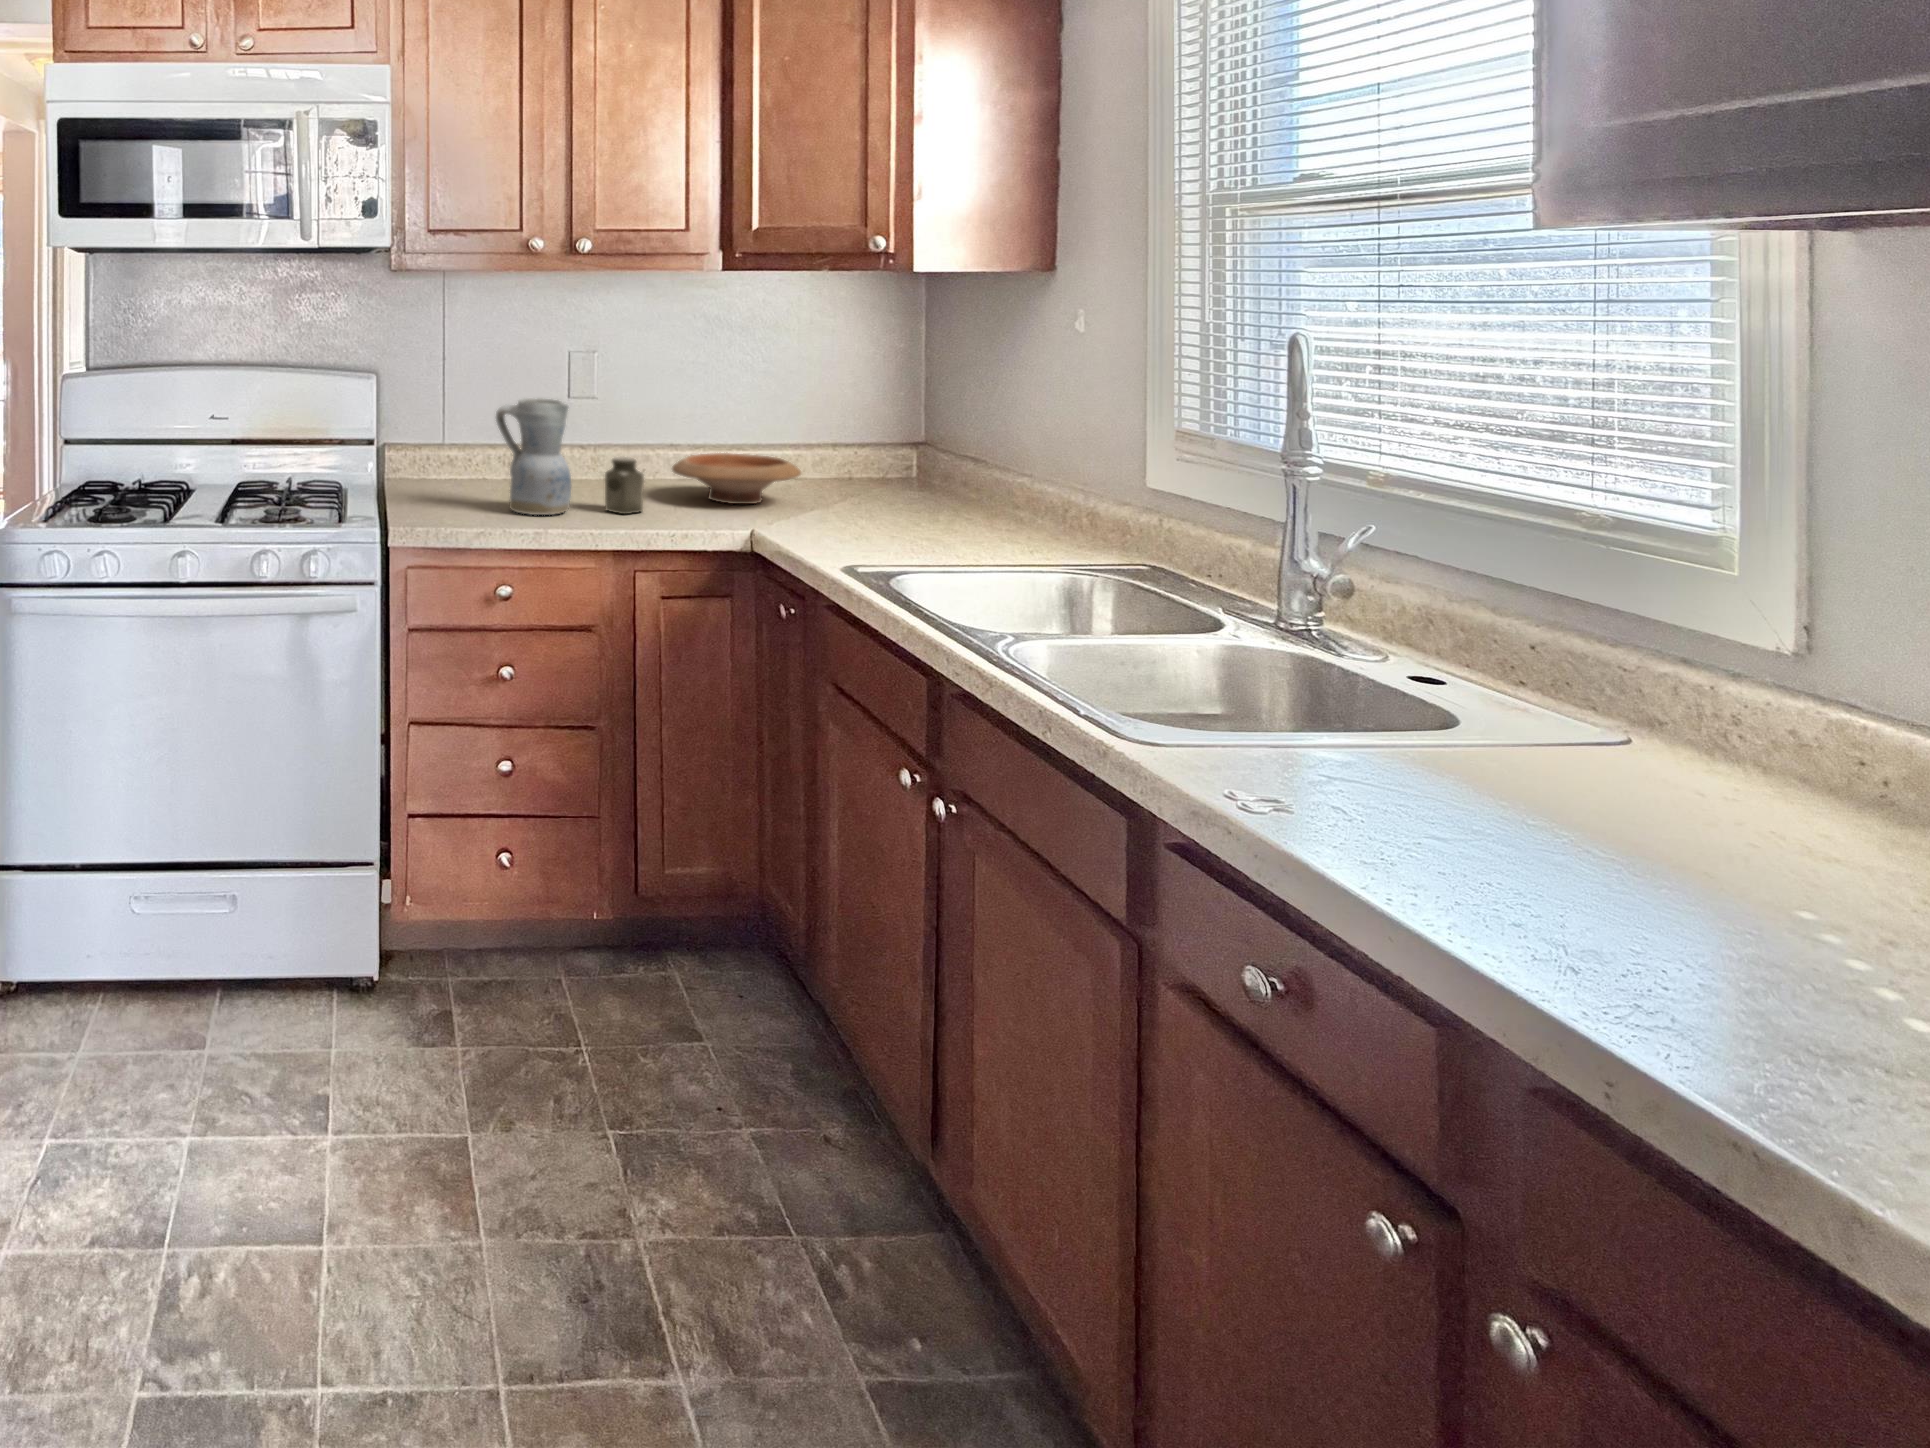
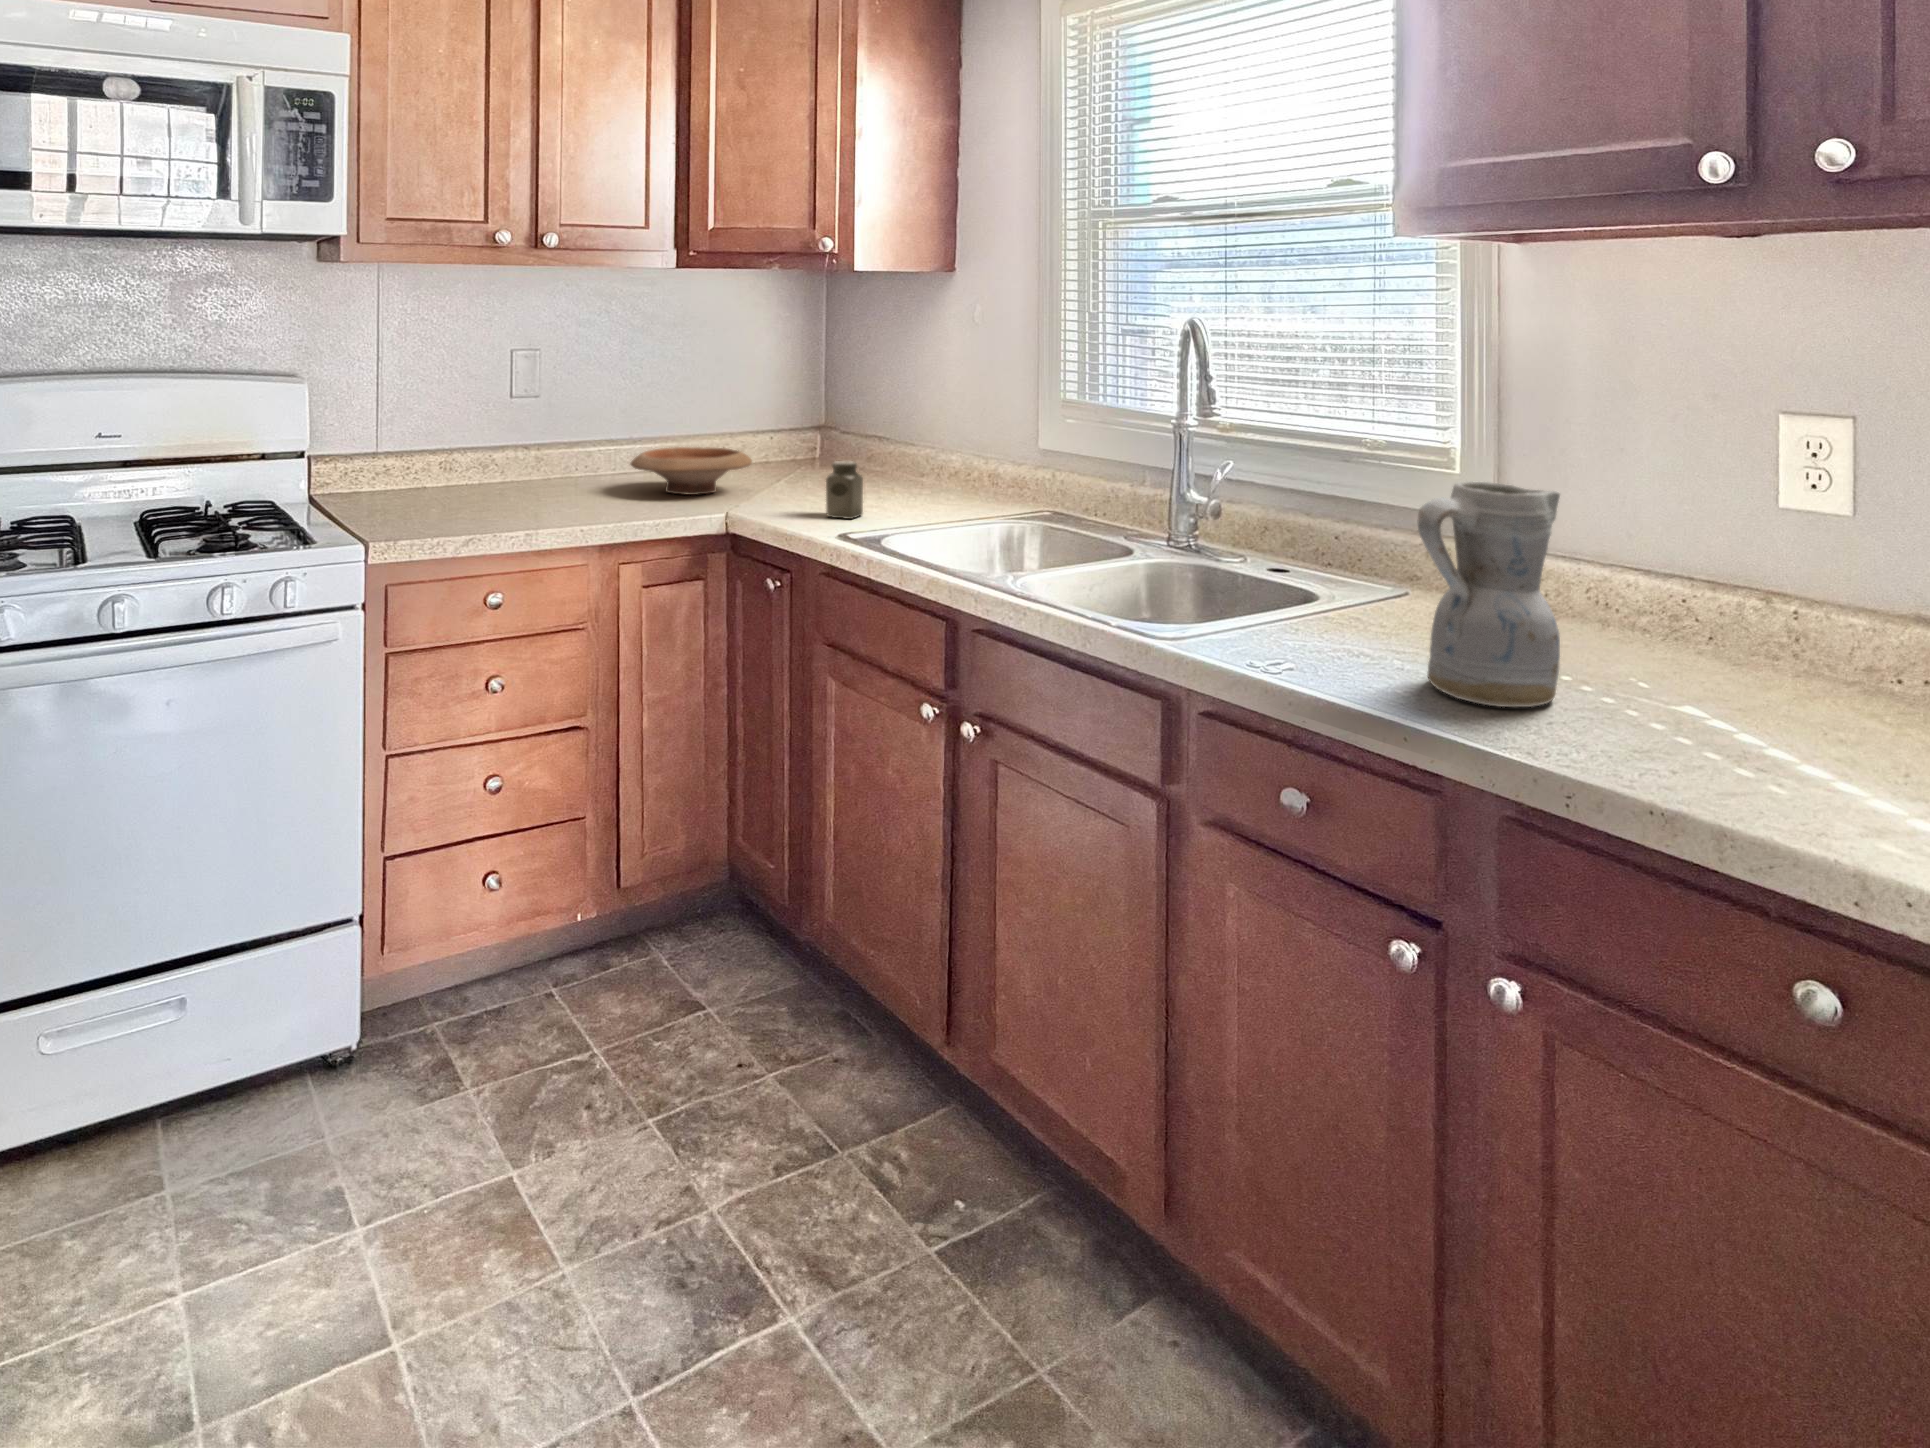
ceramic pitcher: present [496,398,571,515] -> present [1418,481,1560,707]
salt shaker: present [605,457,644,514] -> present [826,461,863,519]

